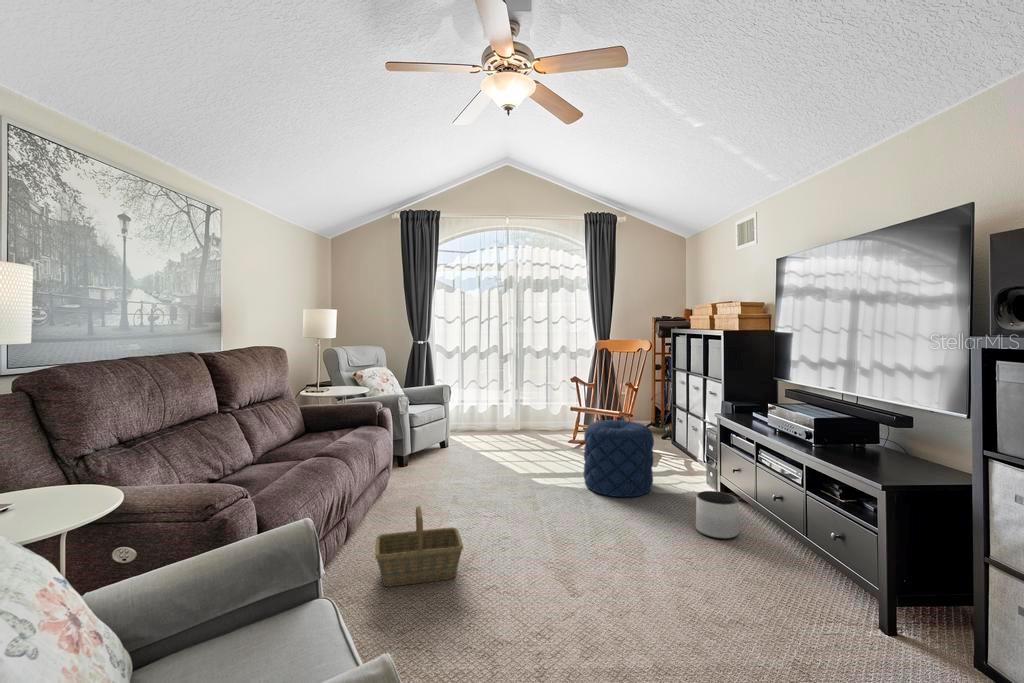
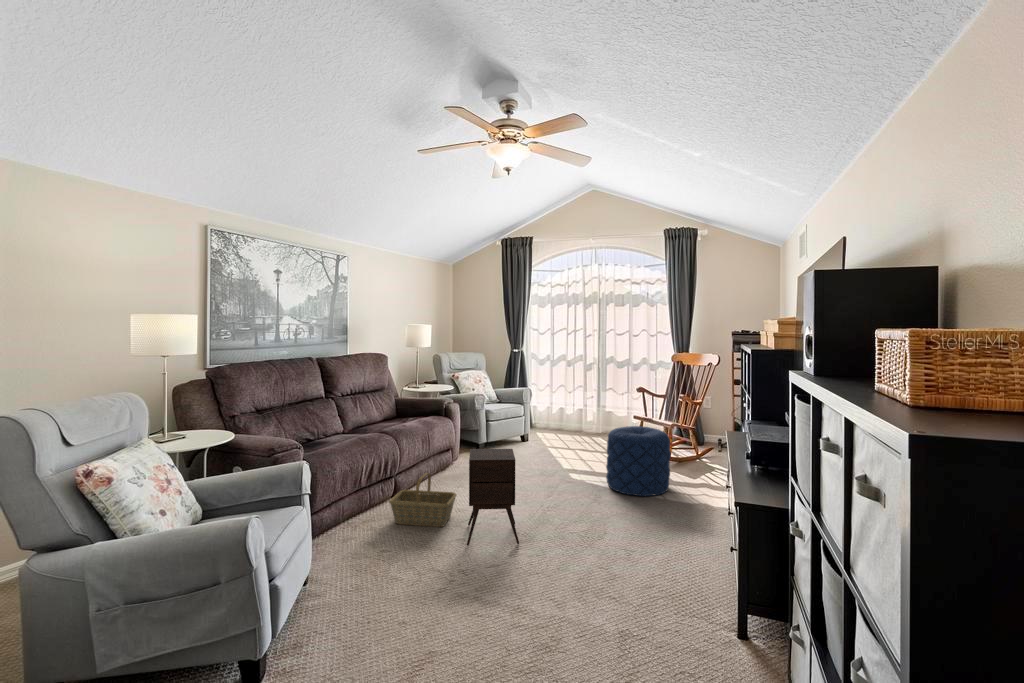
side table: none [486,461,573,600] -> present [467,449,519,545]
planter: present [696,491,739,539] -> none [666,494,704,538]

